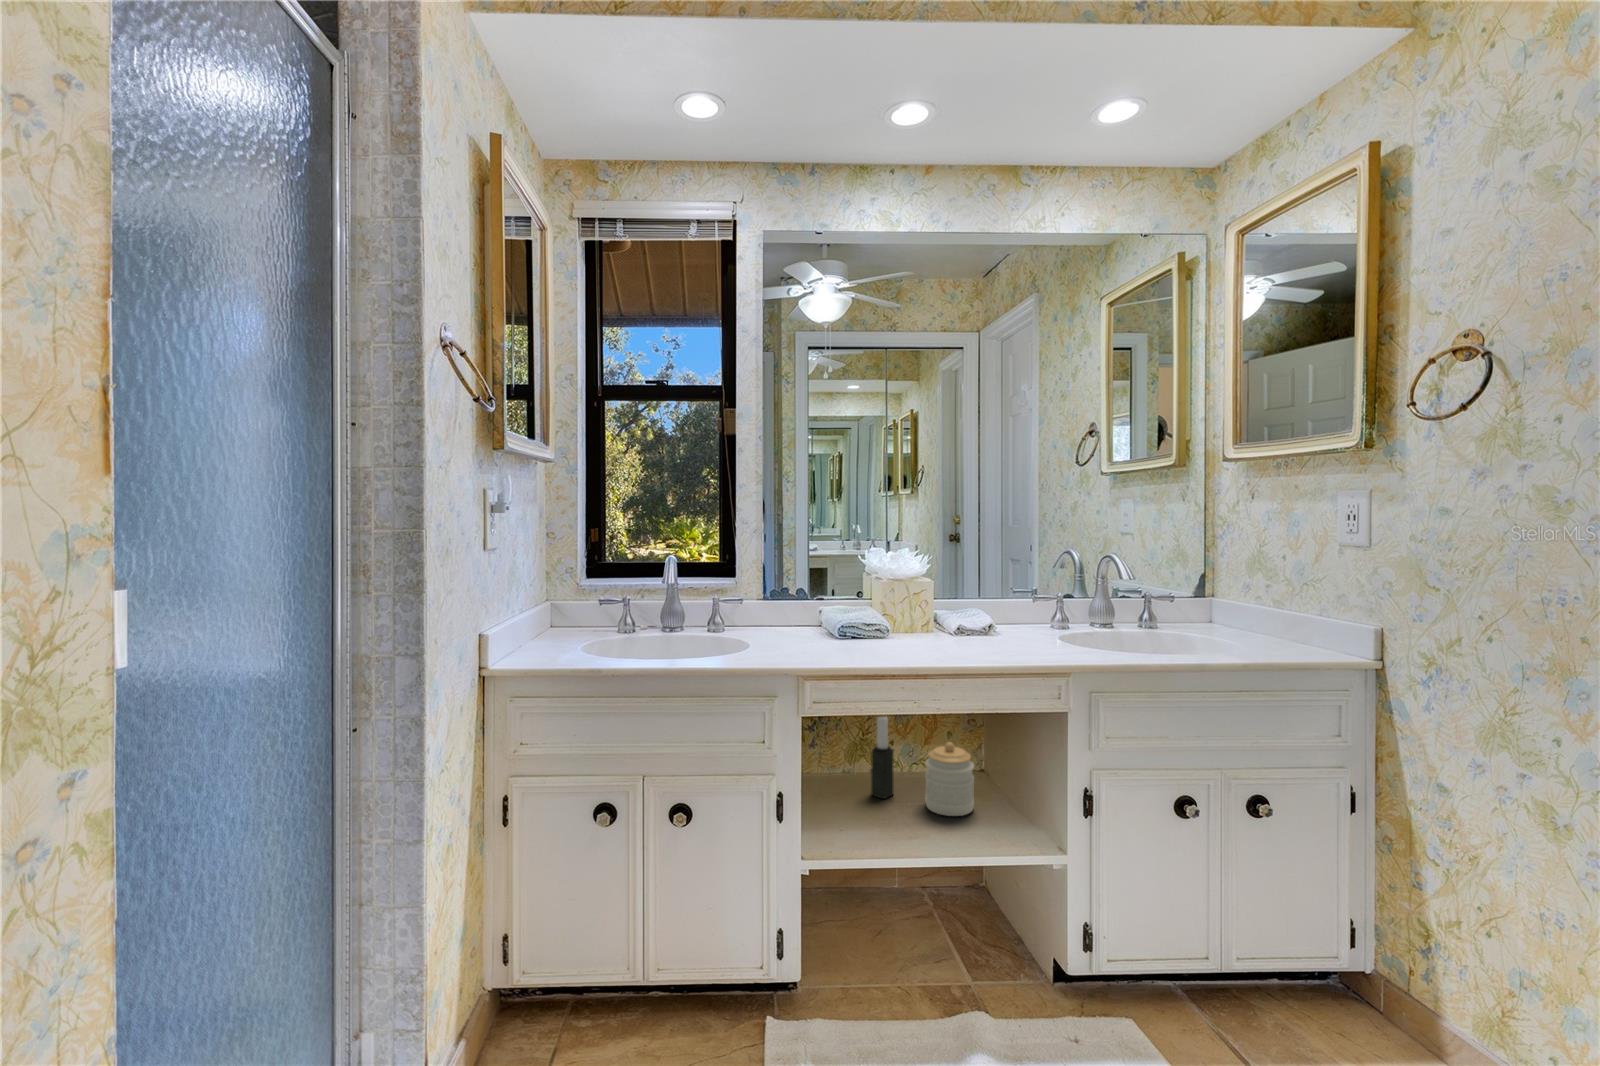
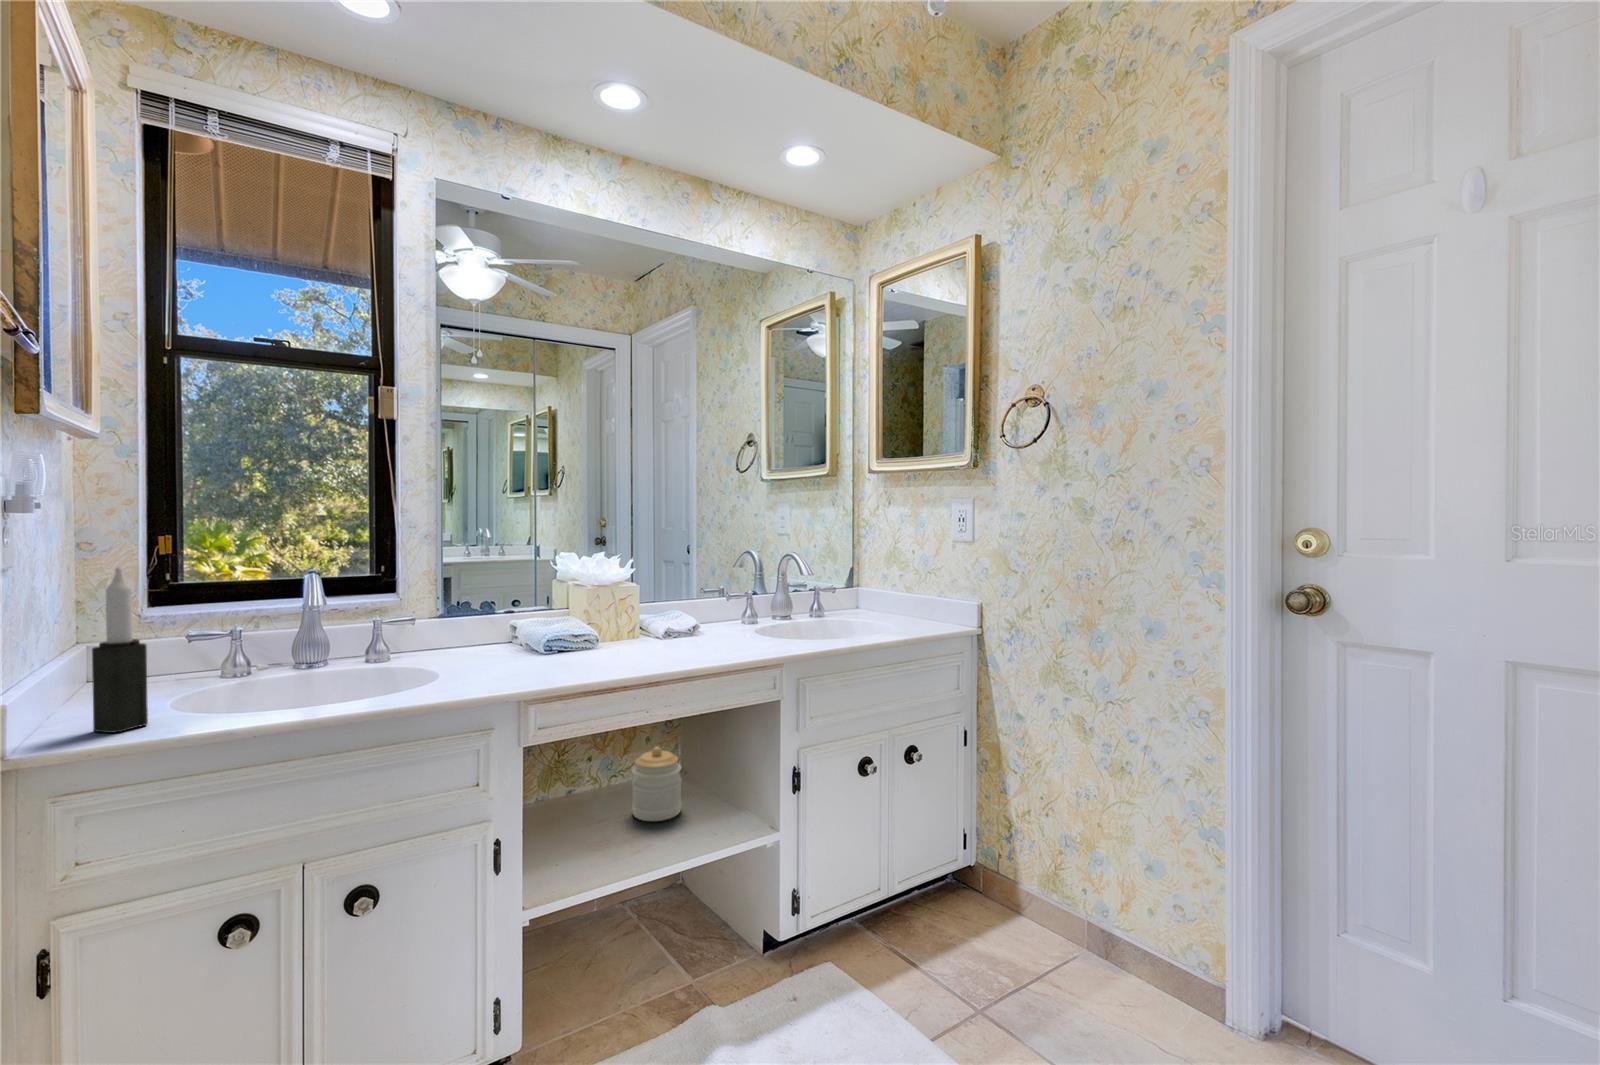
candle: present [871,717,894,799] -> present [92,567,148,733]

